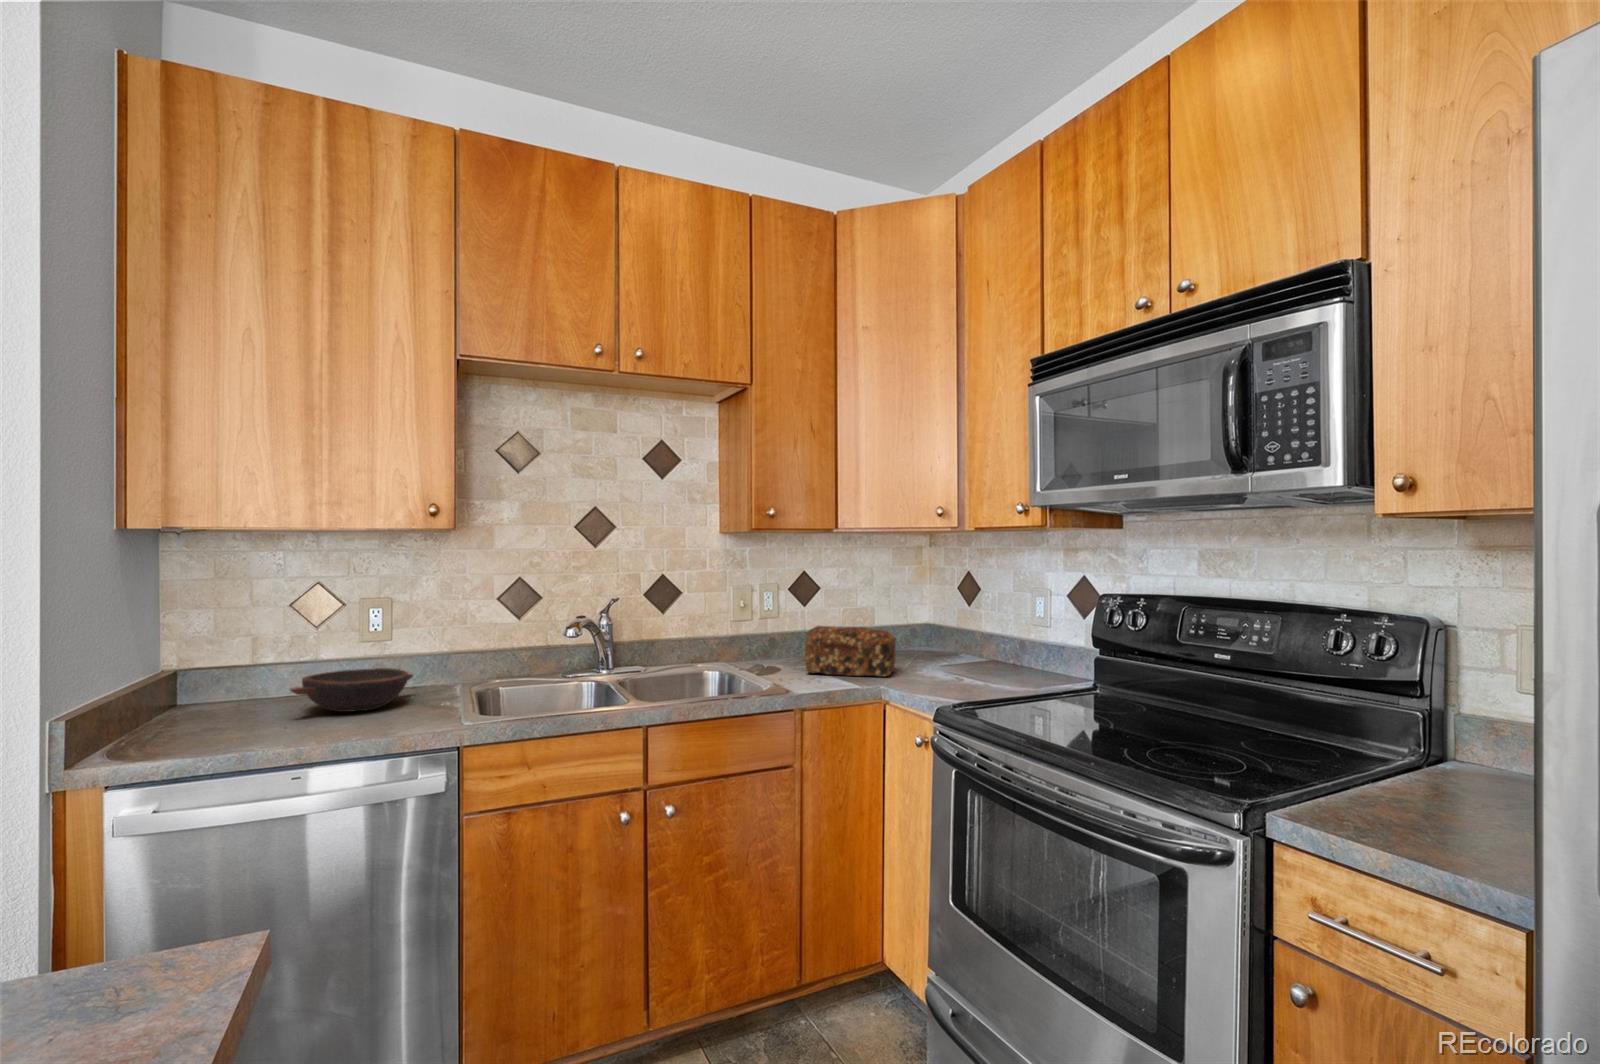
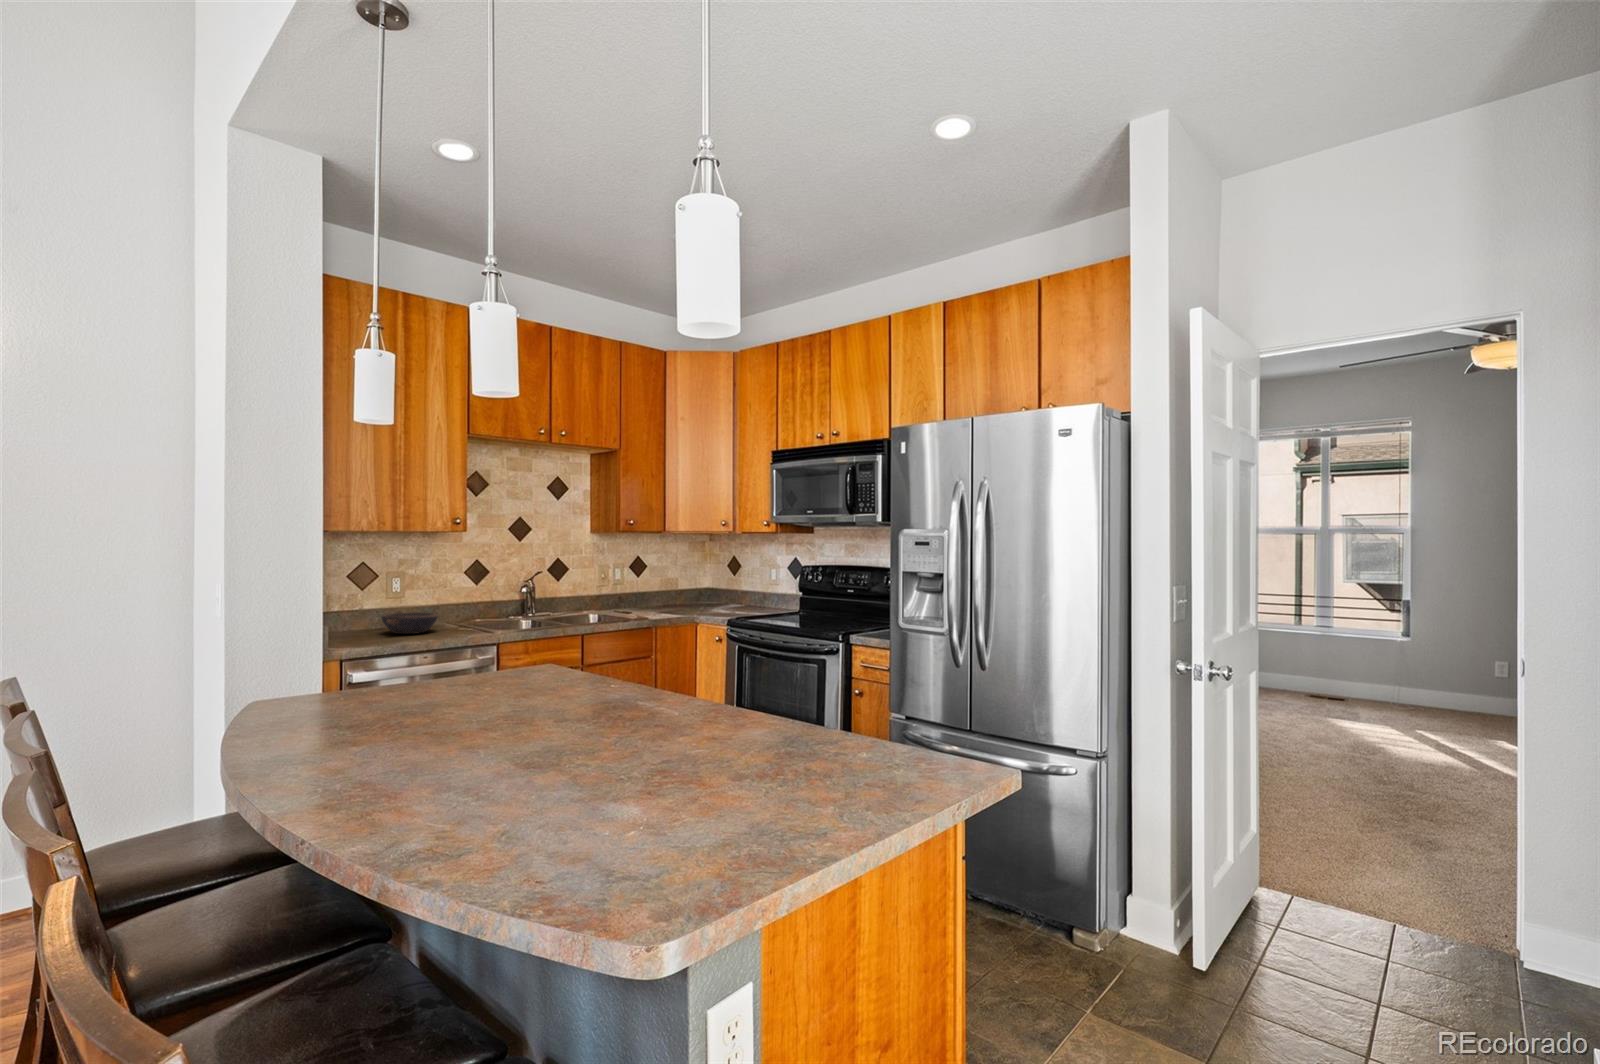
bread loaf: present [805,626,896,676] -> none [648,587,697,613]

